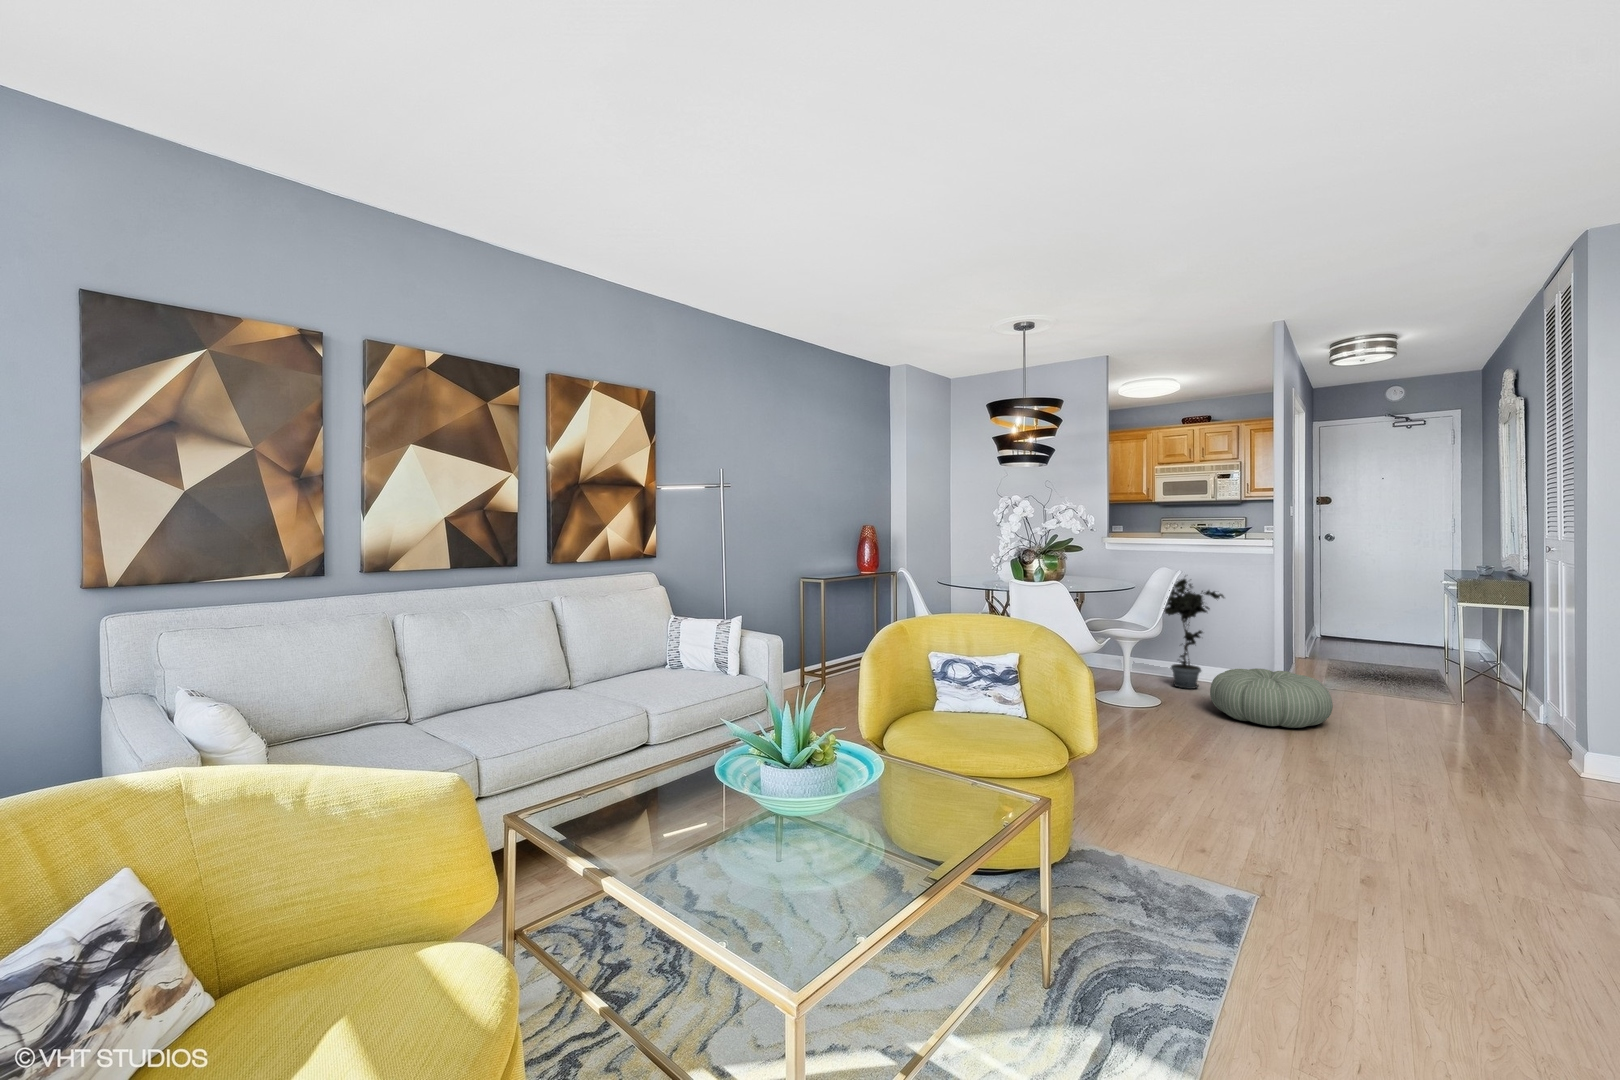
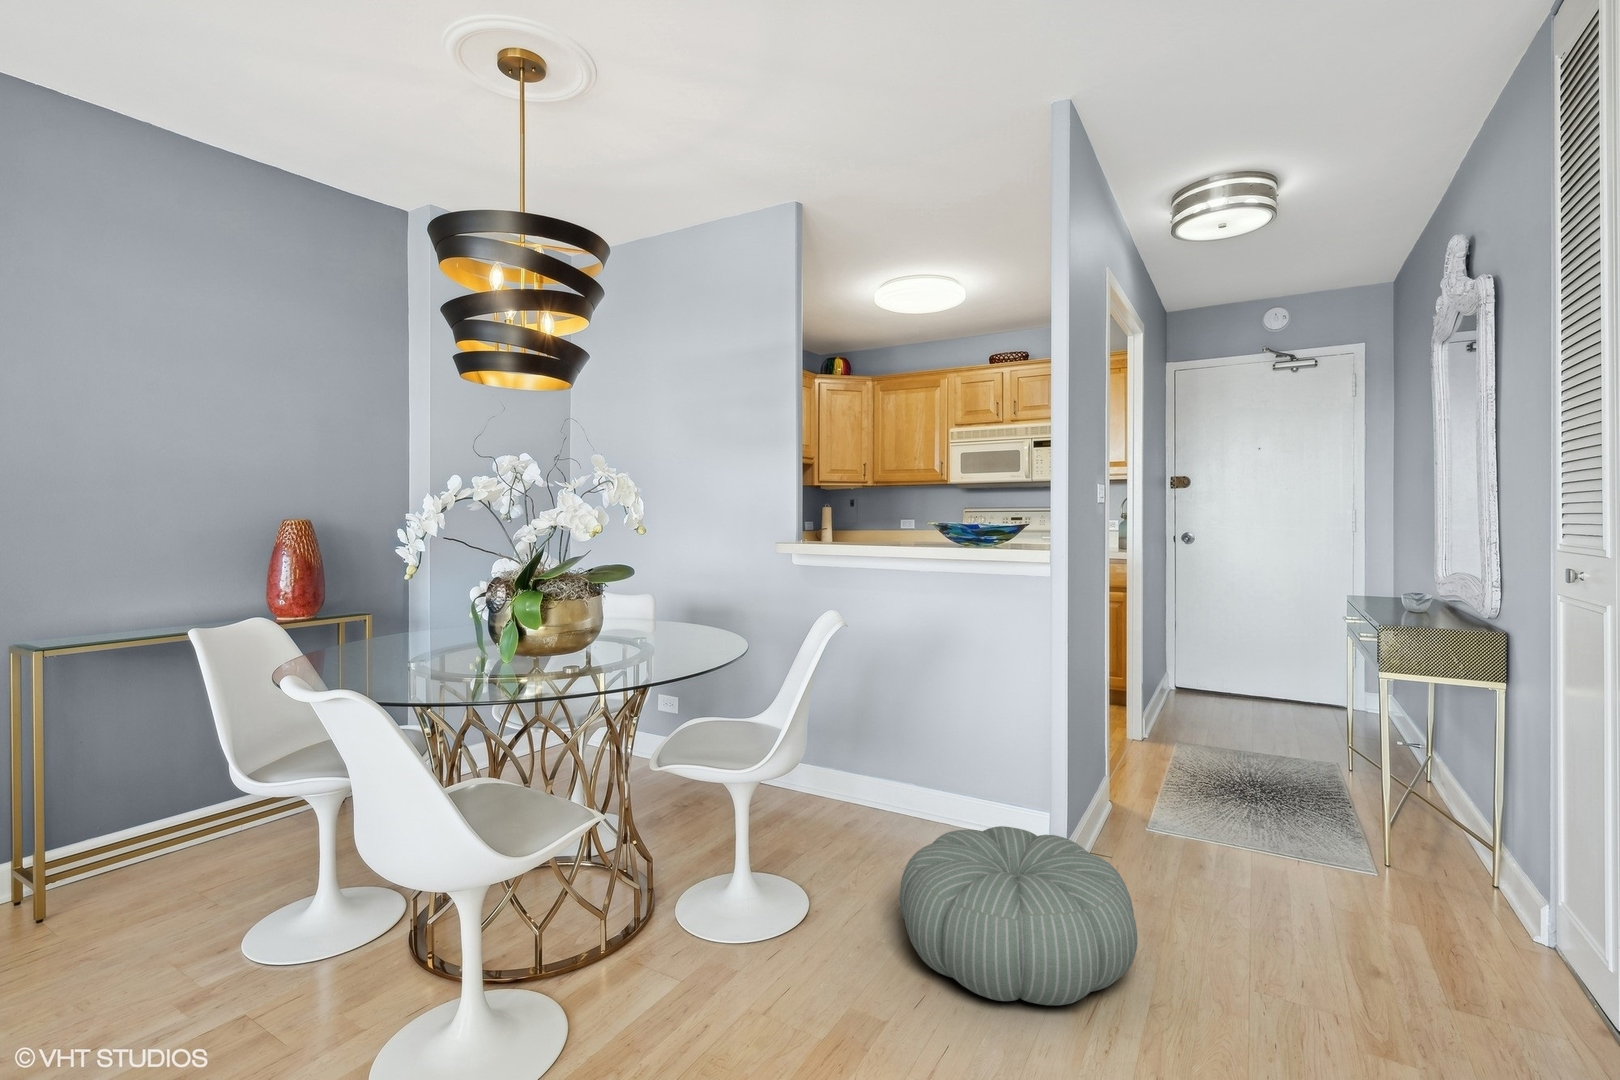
potted plant: present [1163,579,1224,689] -> none [845,617,966,842]

